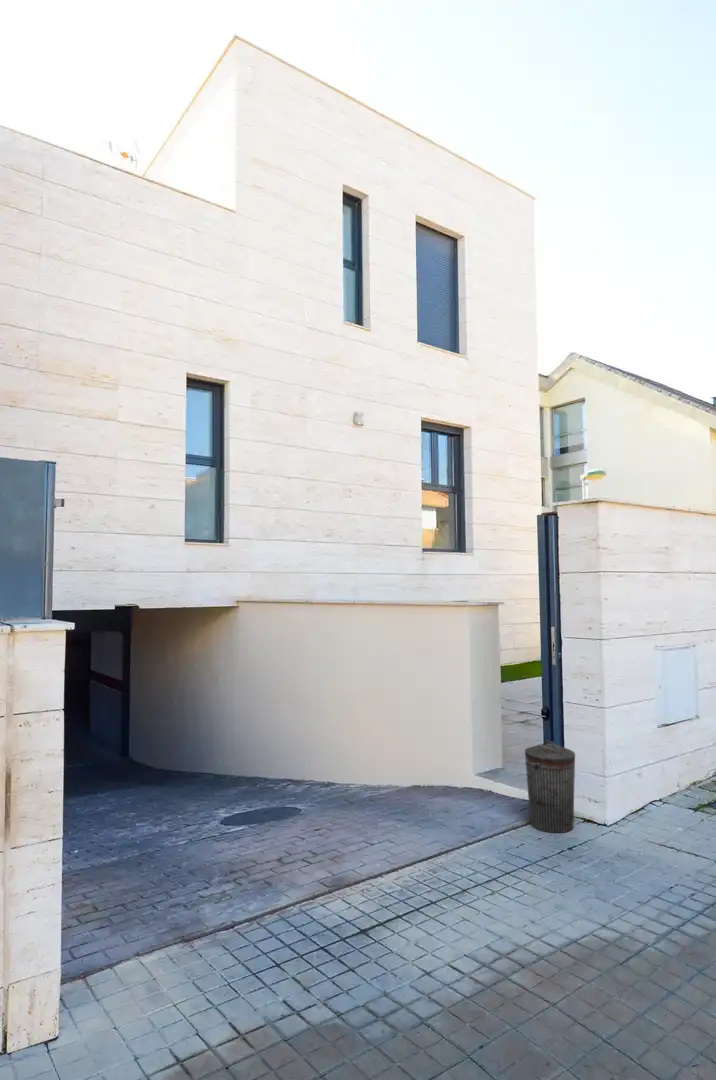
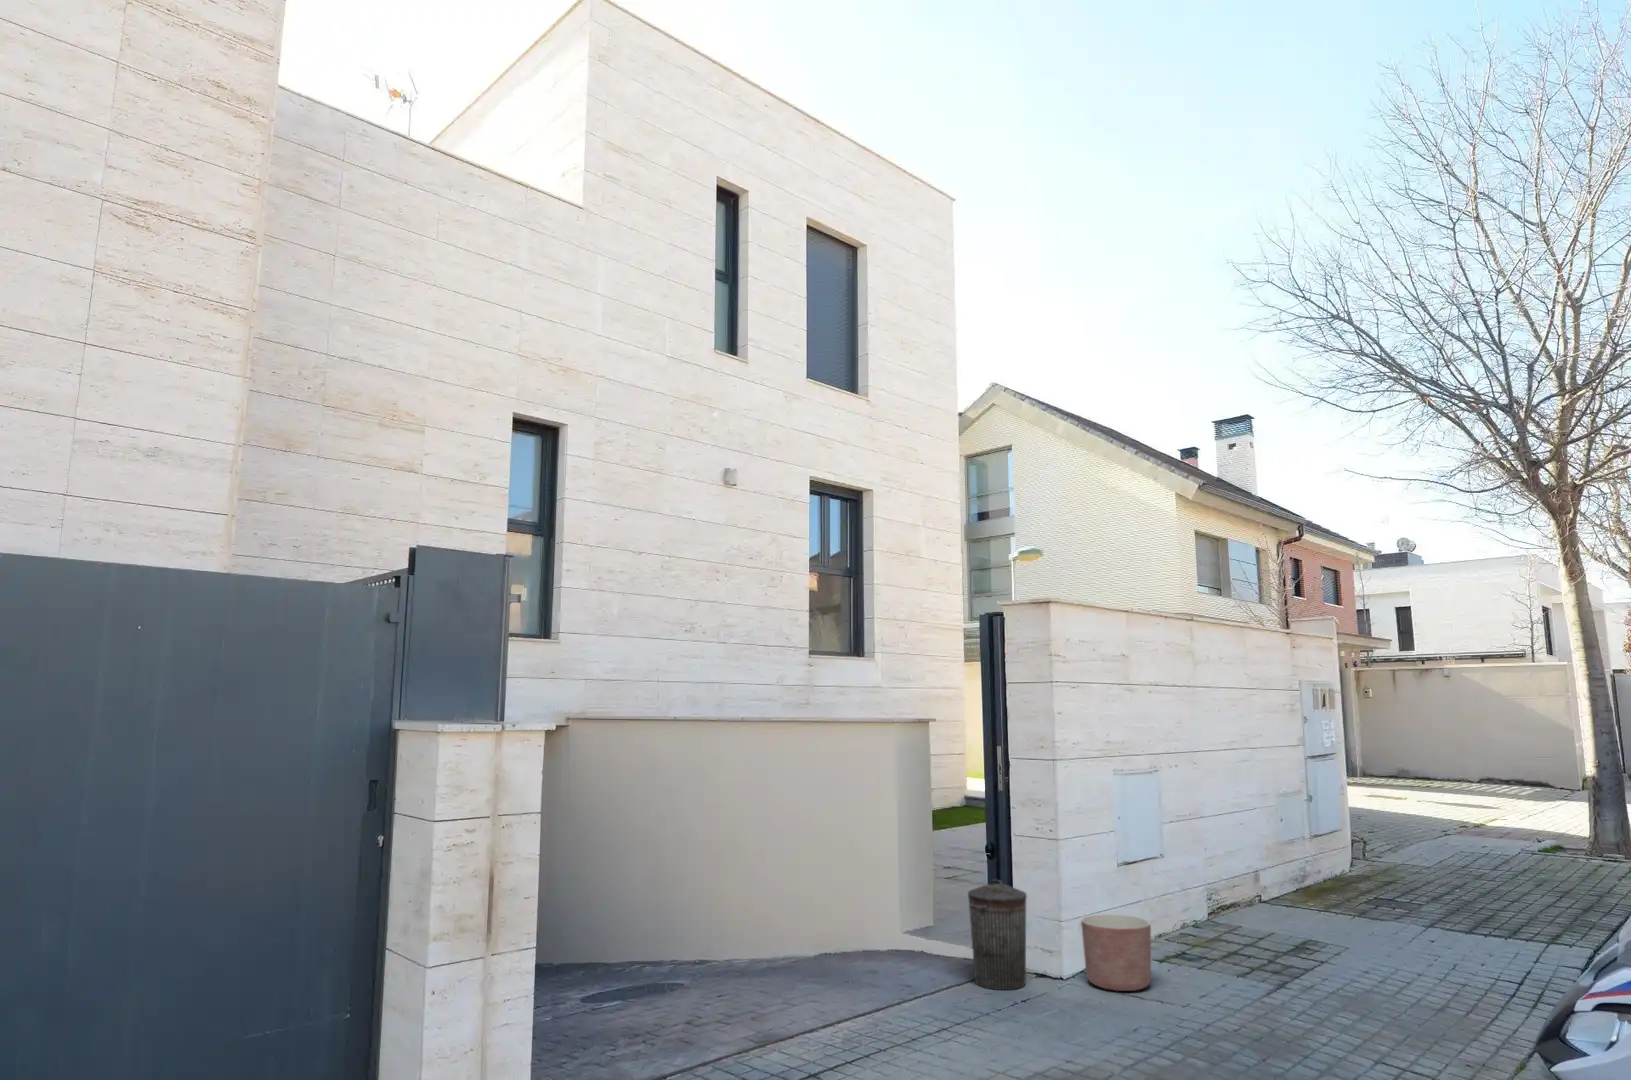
planter: none [623,772,686,841] -> present [1081,914,1151,991]

